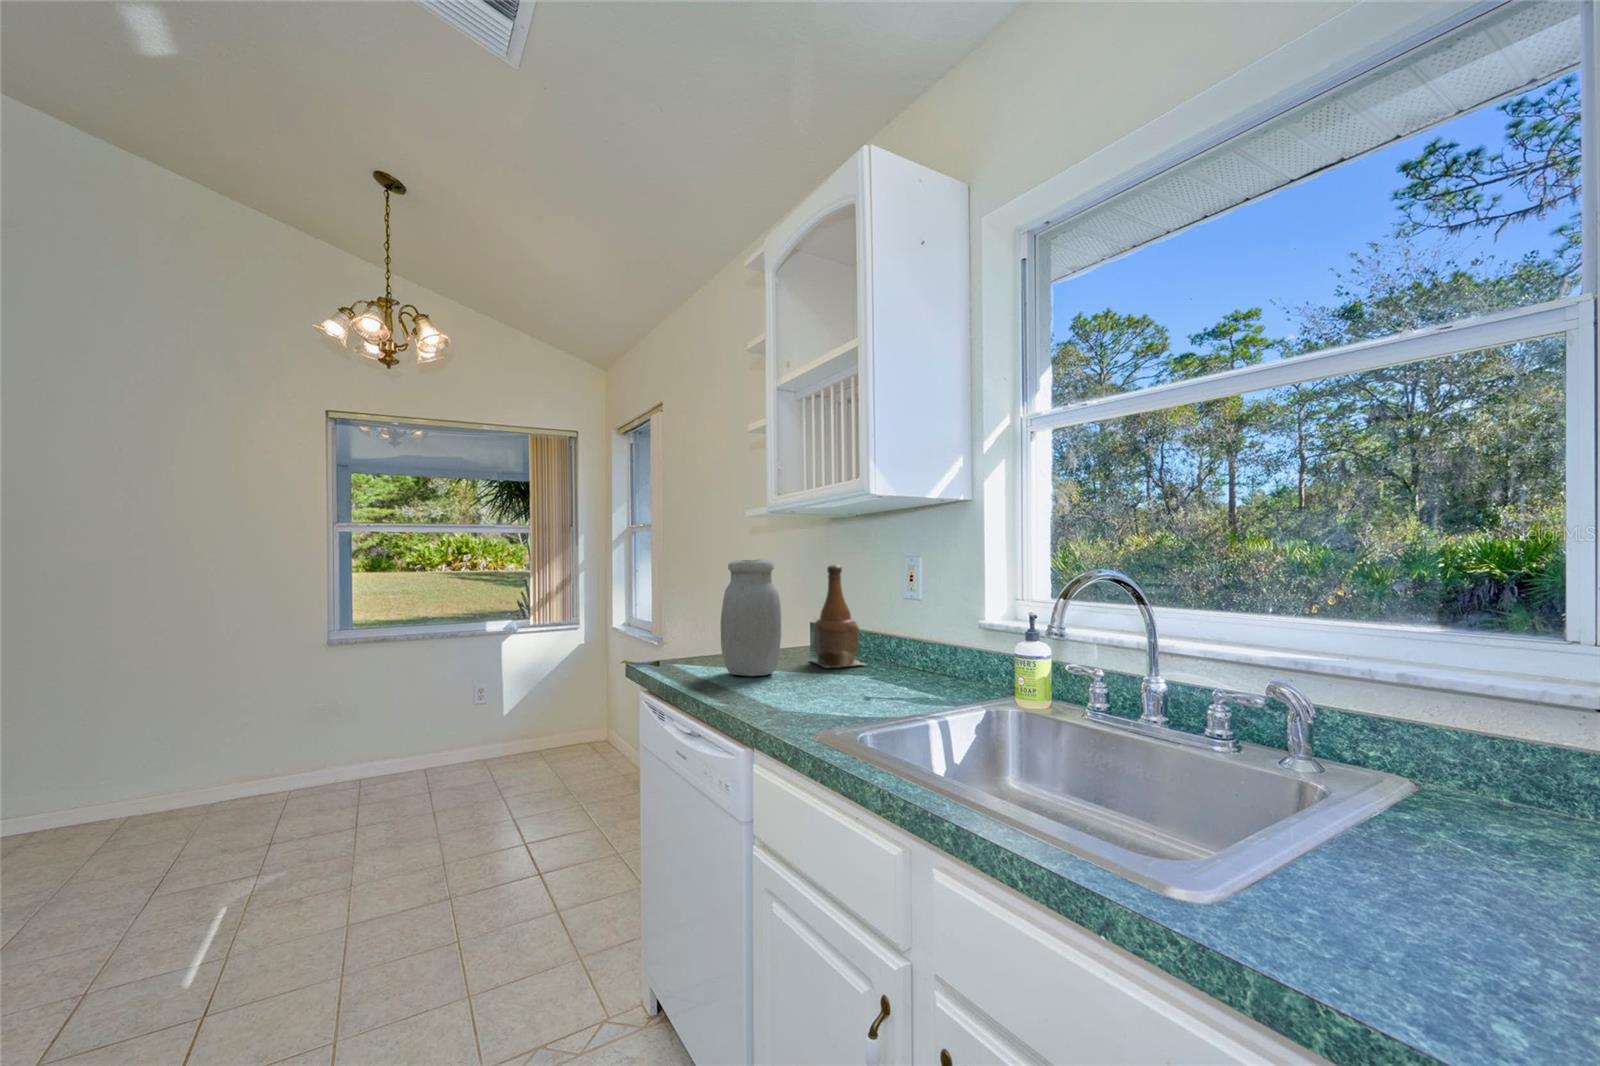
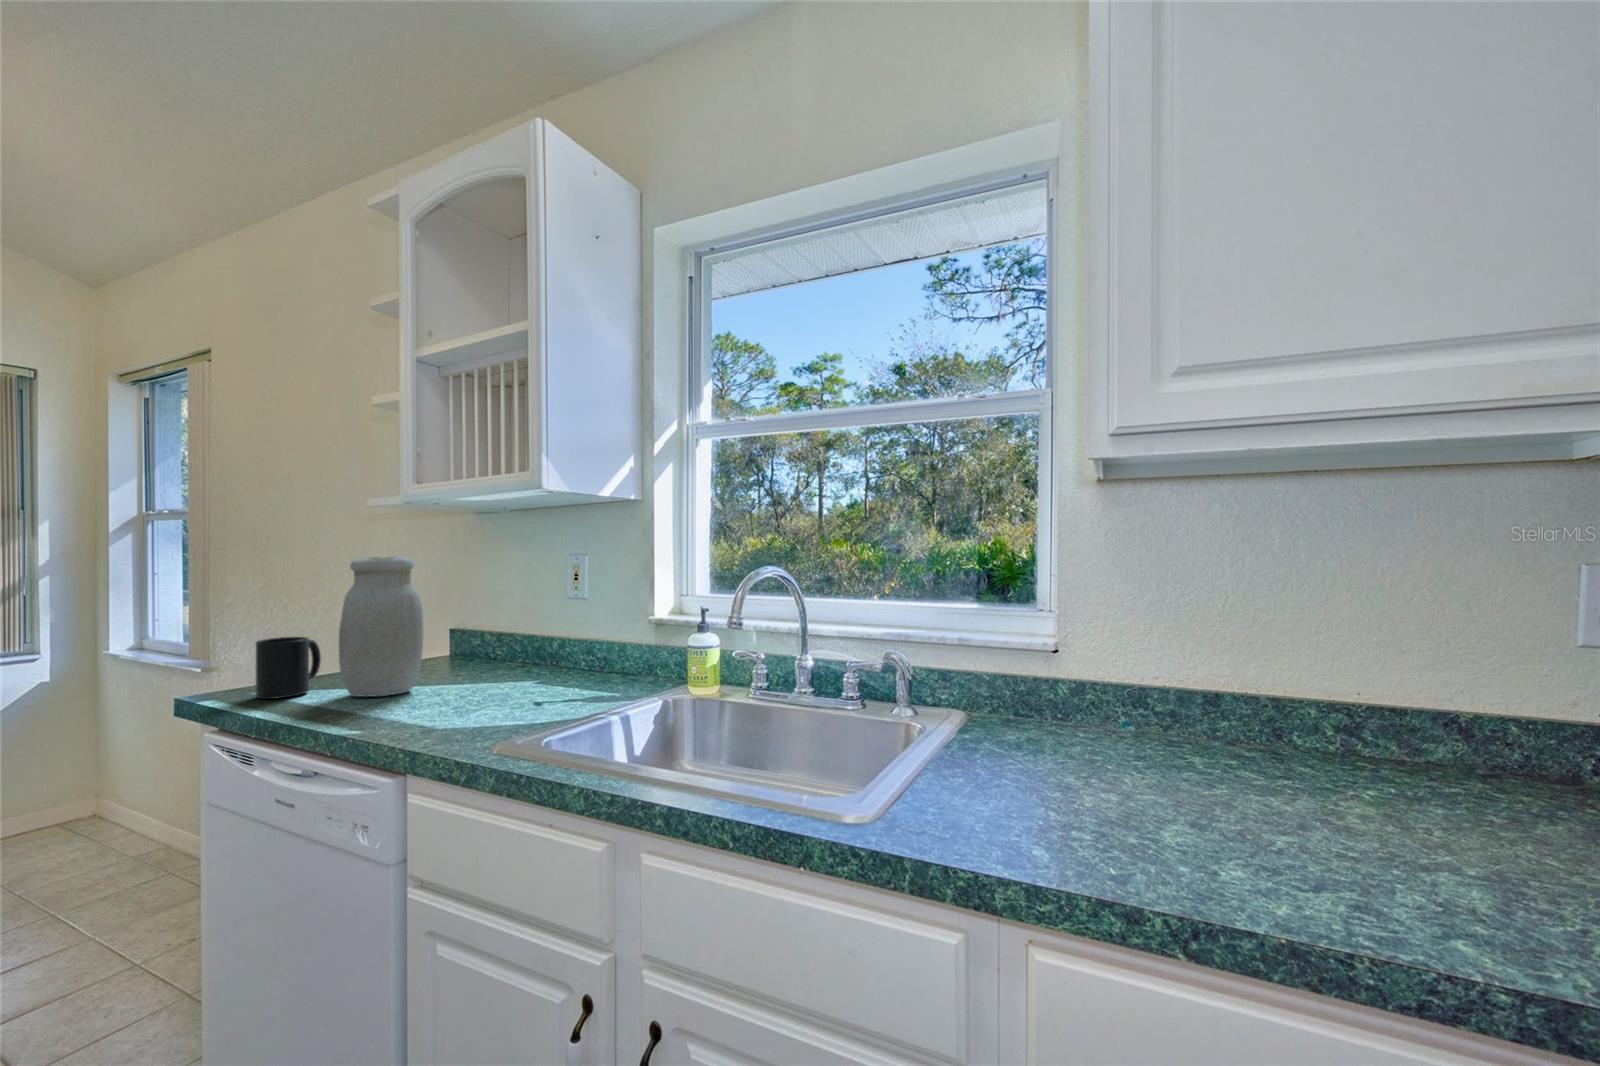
bottle: present [810,565,865,668] -> none [451,562,525,678]
mug: none [670,622,713,670] -> present [256,637,321,699]

